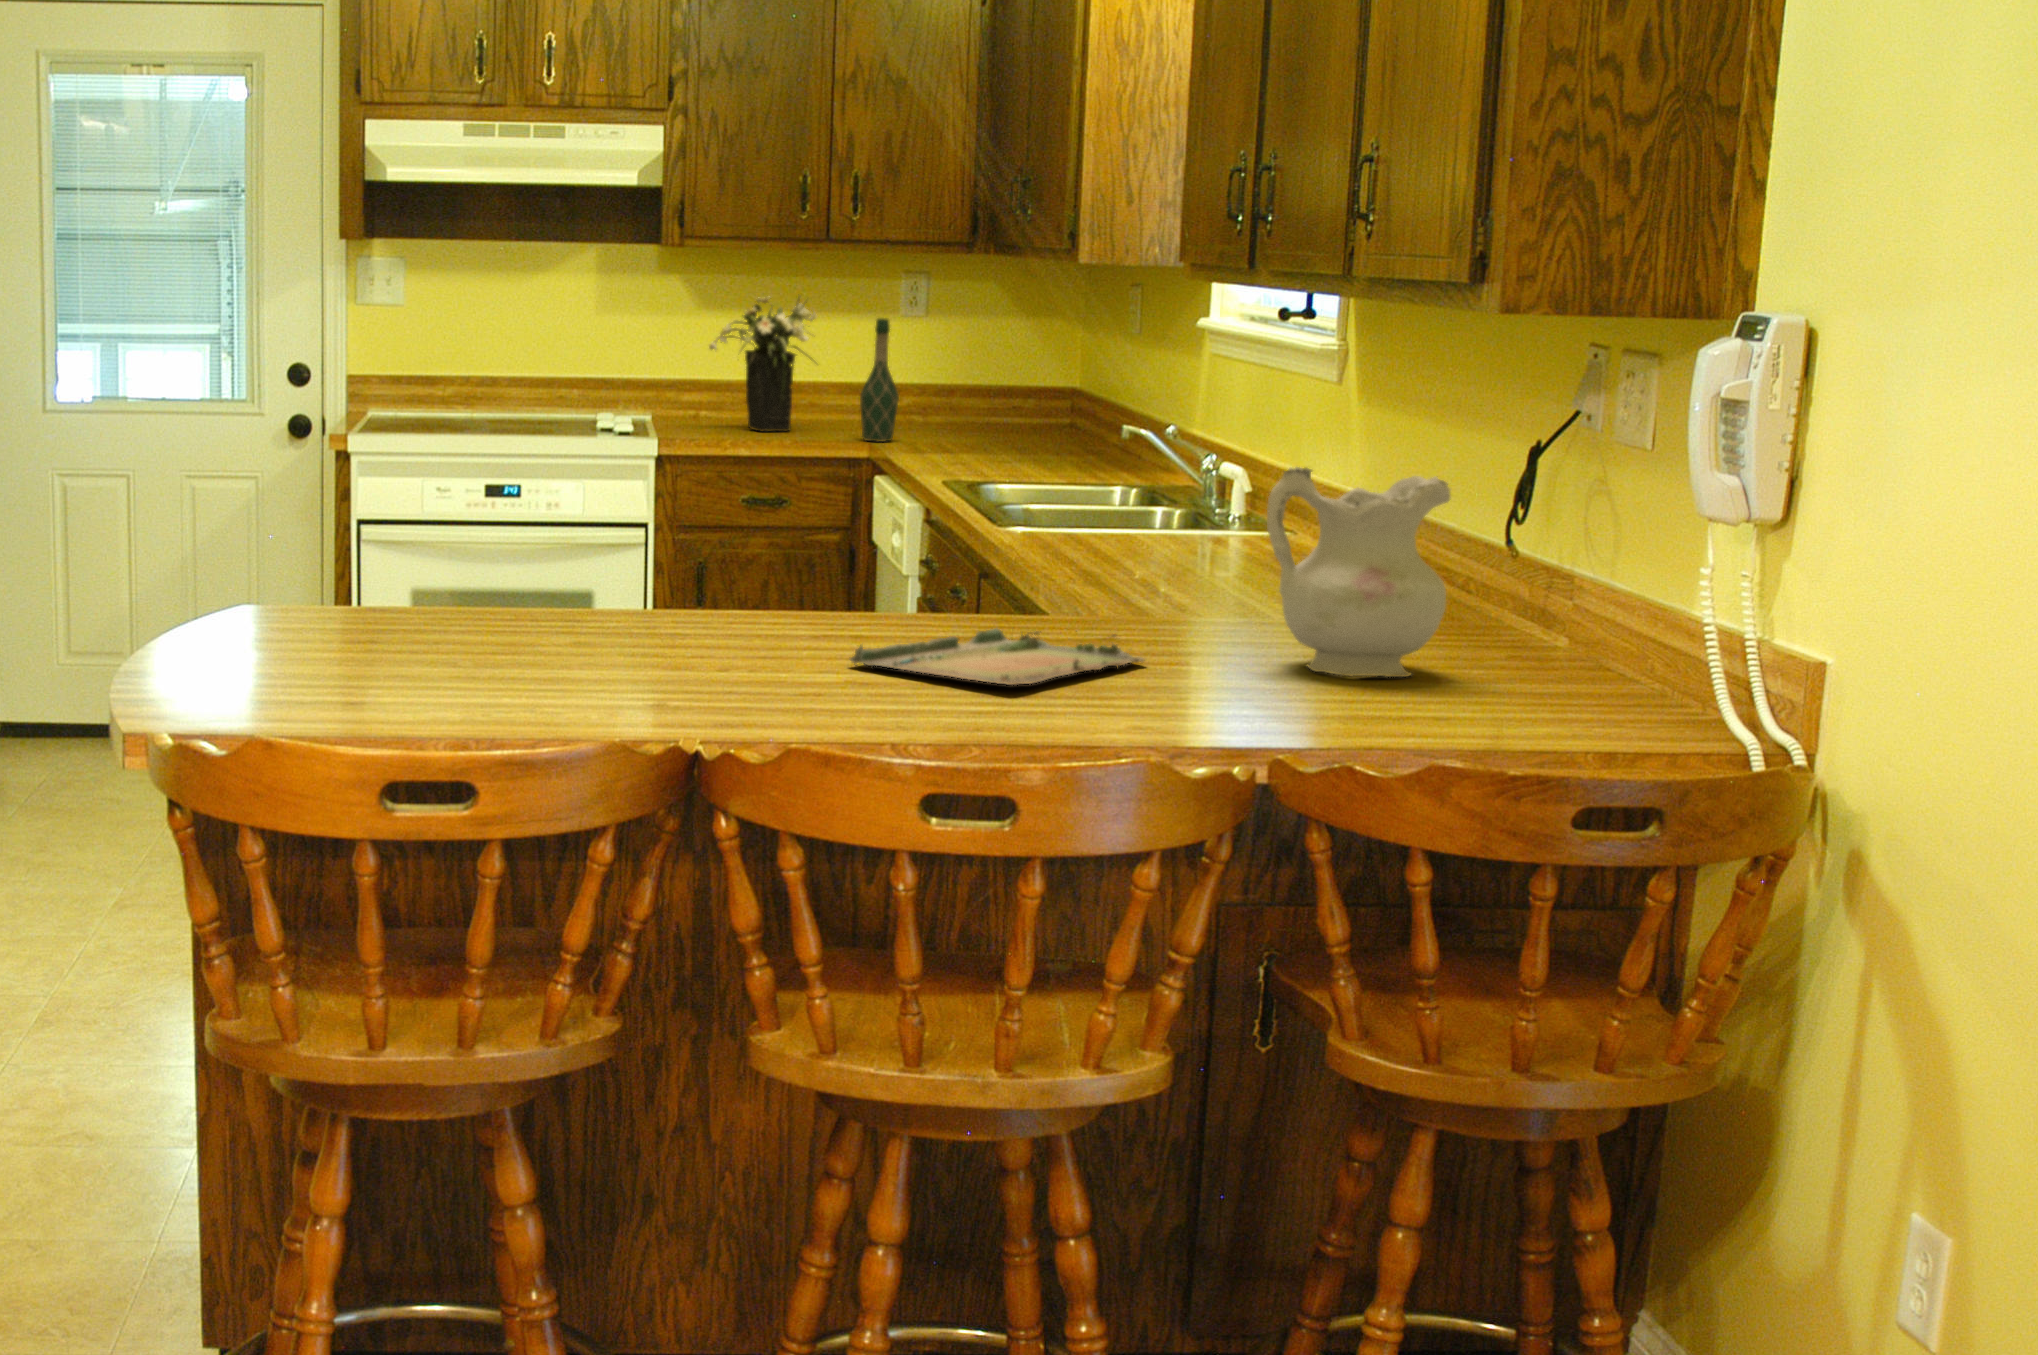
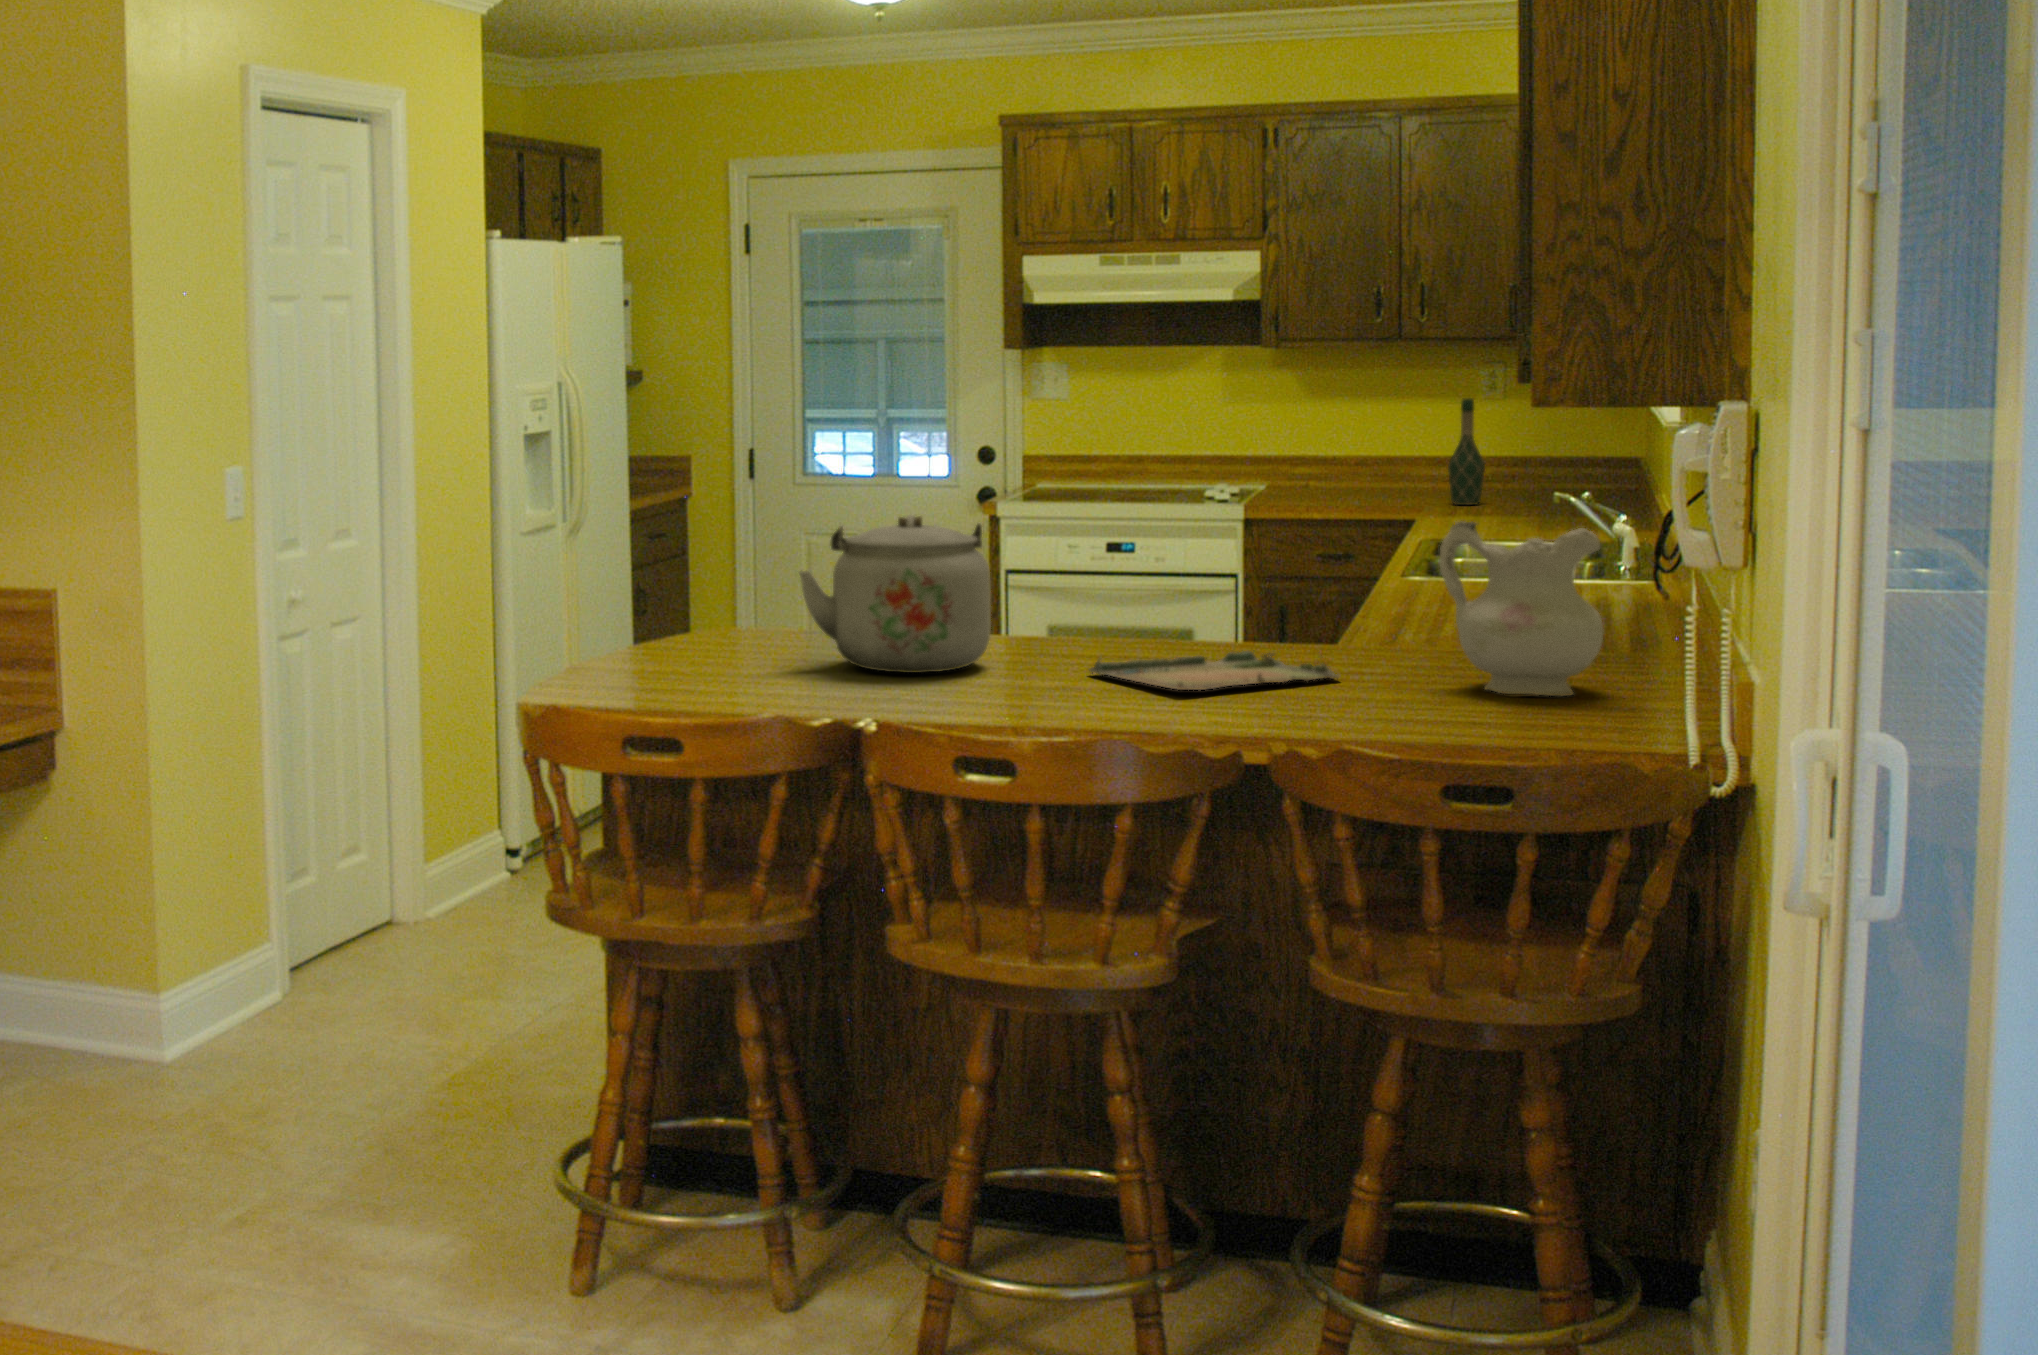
flower arrangement: present [710,297,817,432] -> none [1318,379,1424,498]
kettle: none [469,453,720,671] -> present [799,515,991,673]

